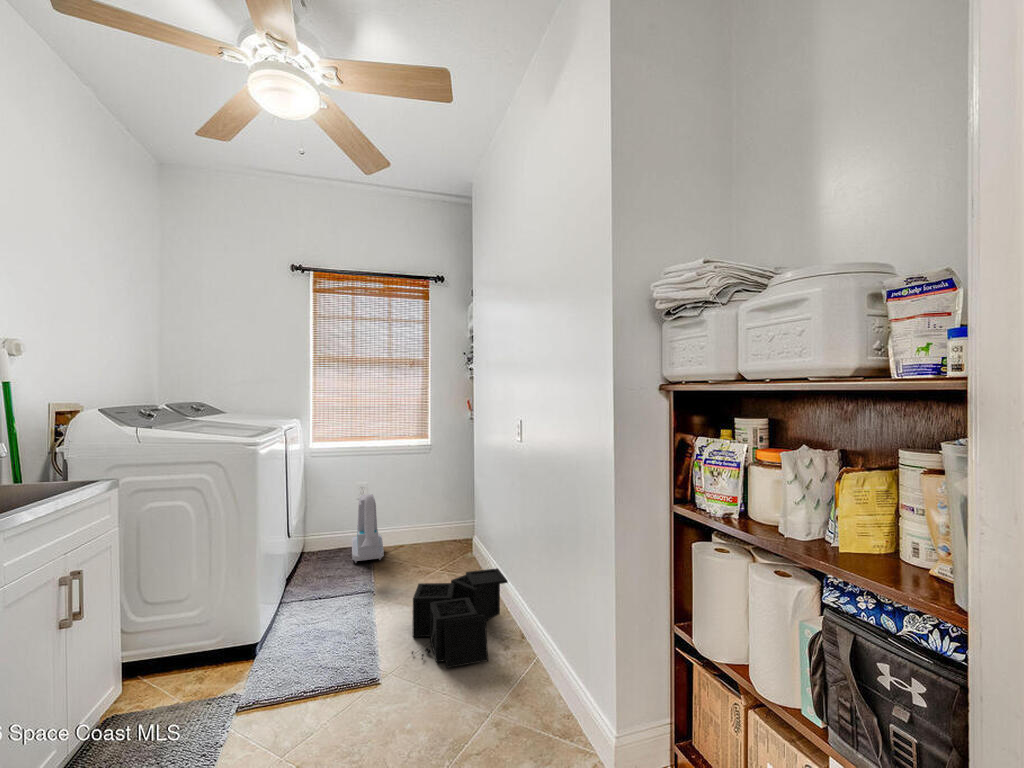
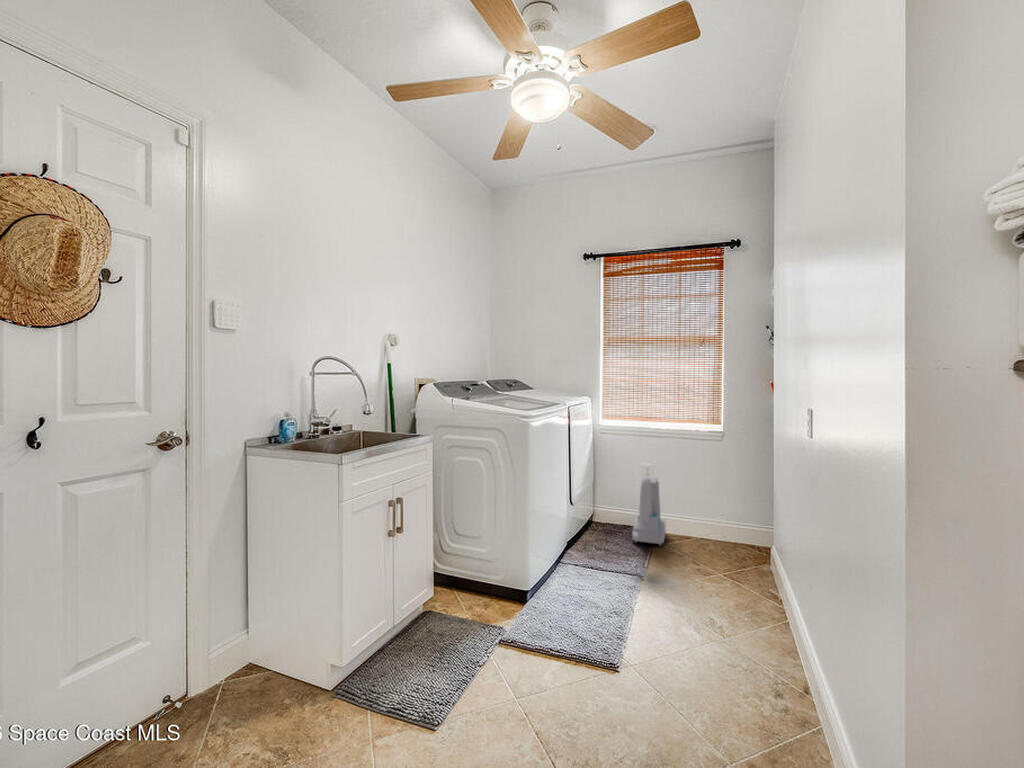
storage bin: present [411,568,508,668] -> none [658,582,790,698]

